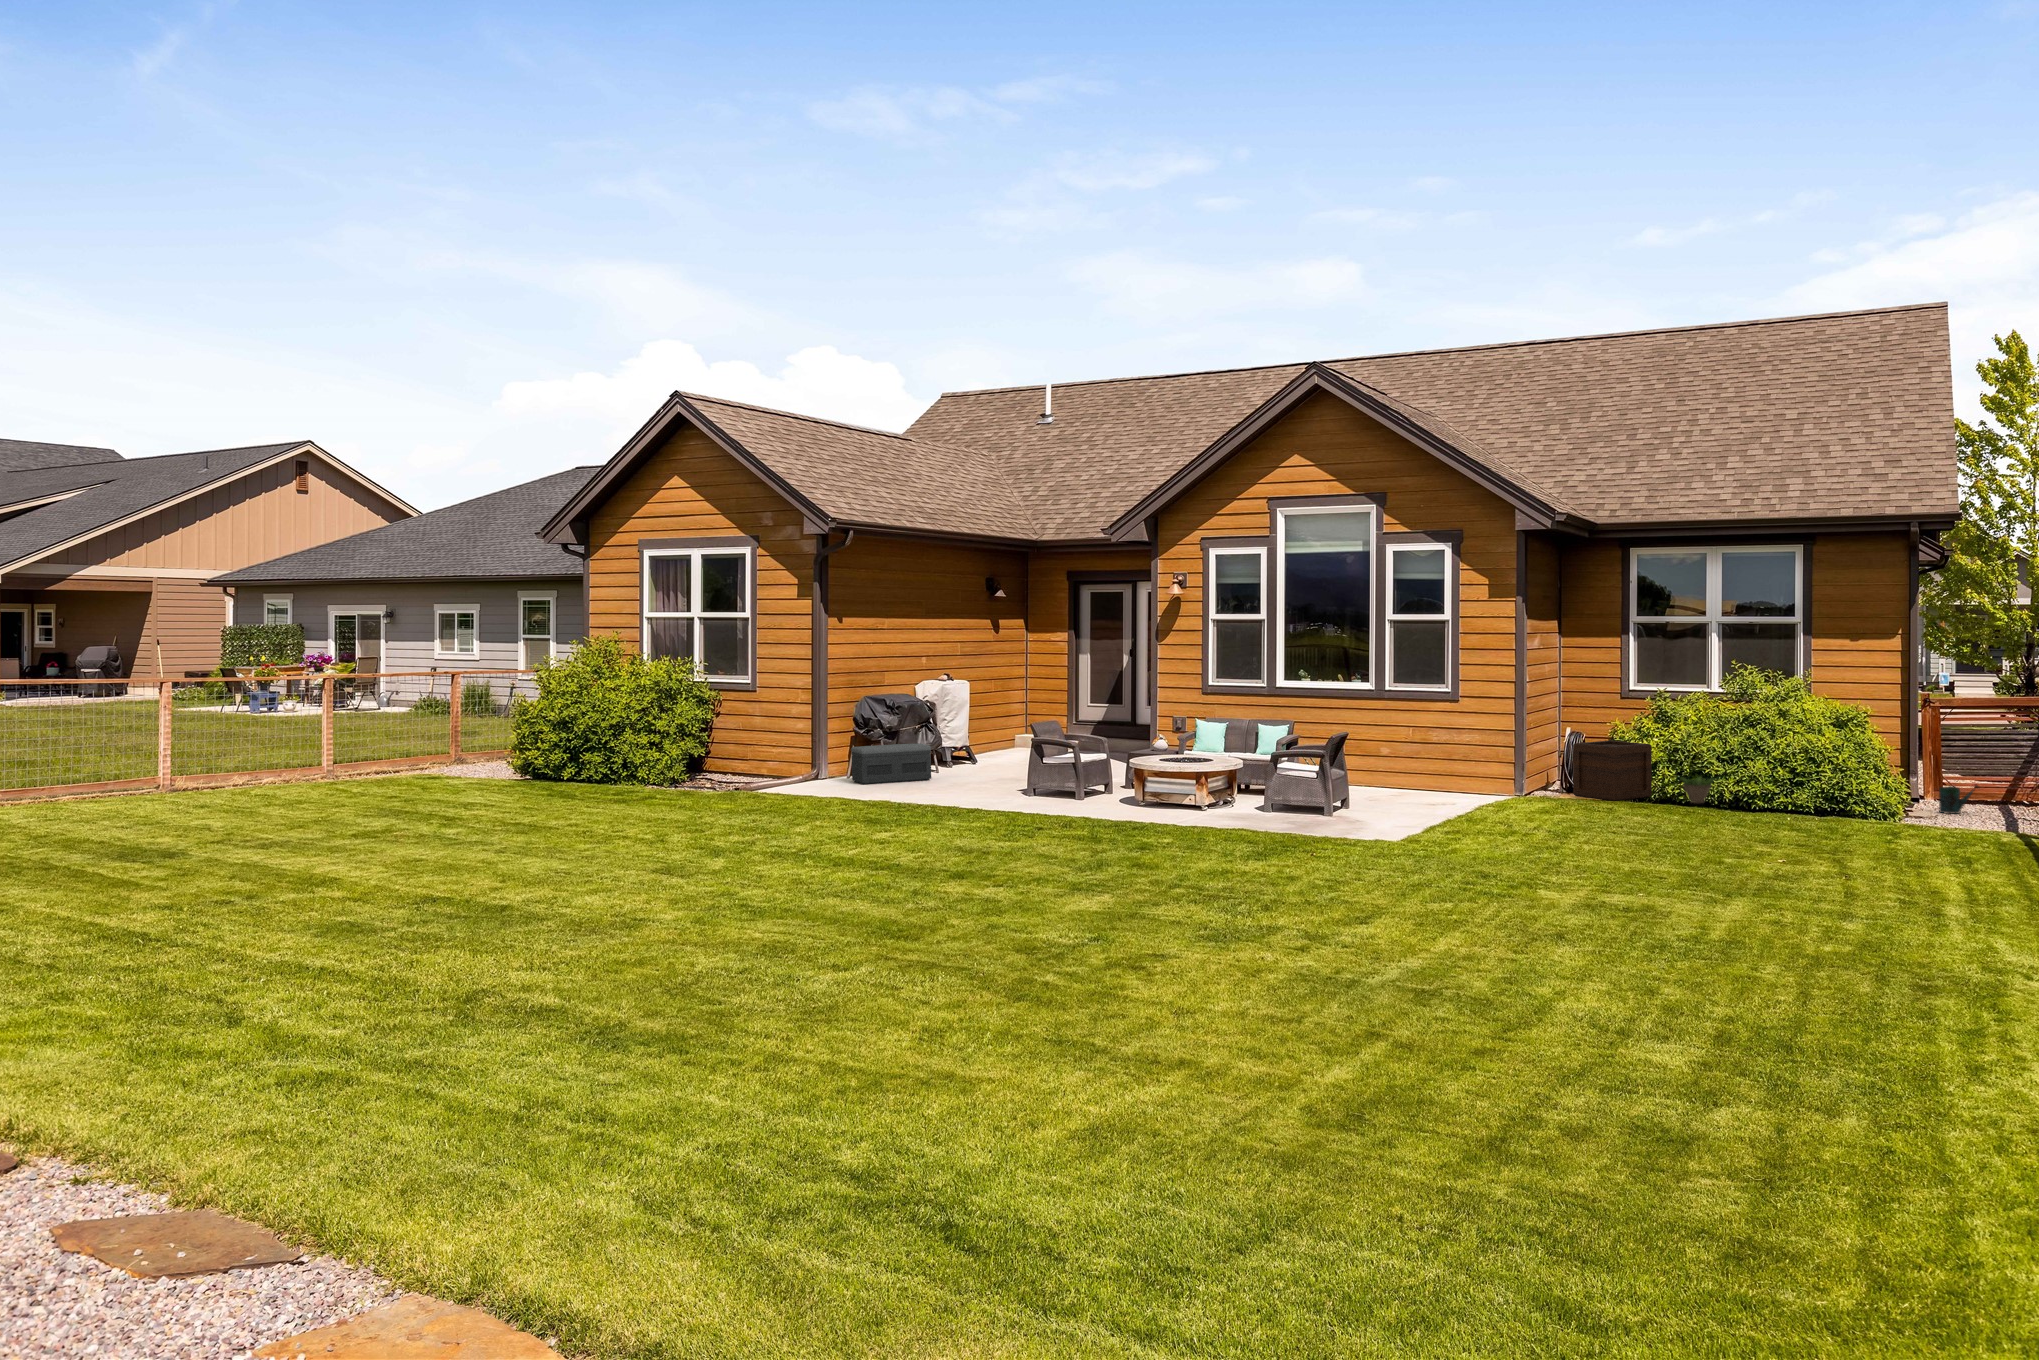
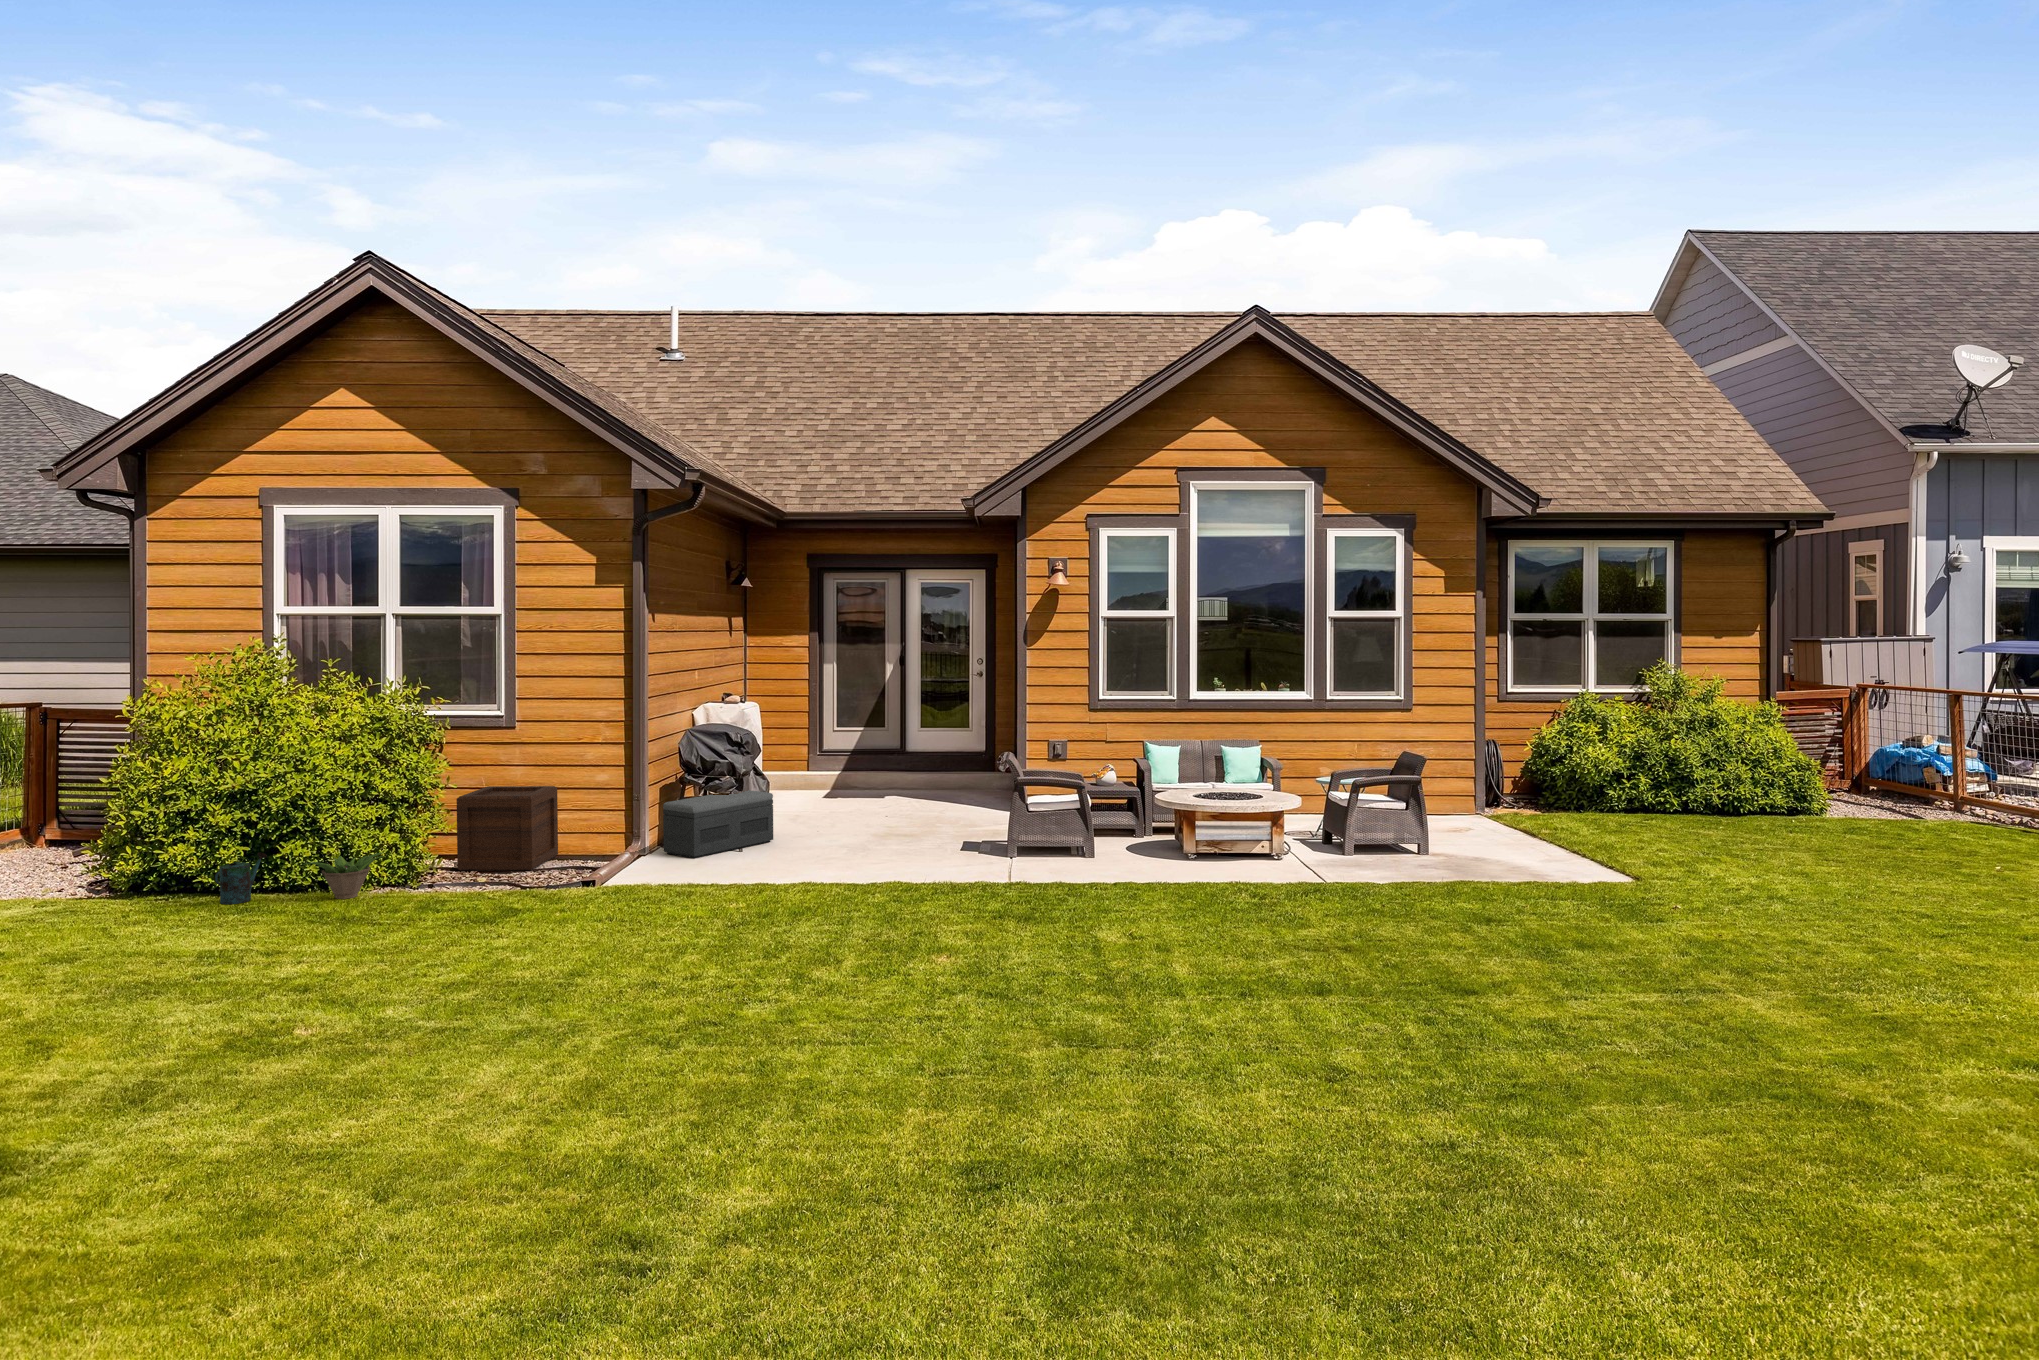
wooden crate: present [1573,740,1652,801] -> present [456,786,558,871]
decorative plant: present [1680,777,1715,803] -> present [302,852,384,899]
watering can: present [1939,785,1979,814] -> present [215,853,267,904]

